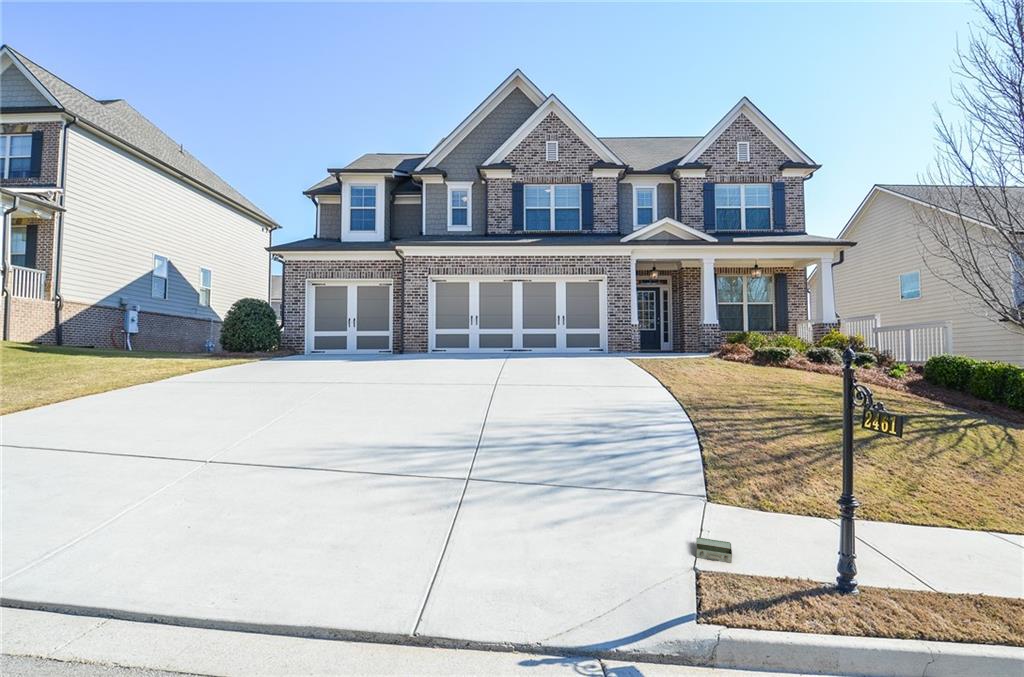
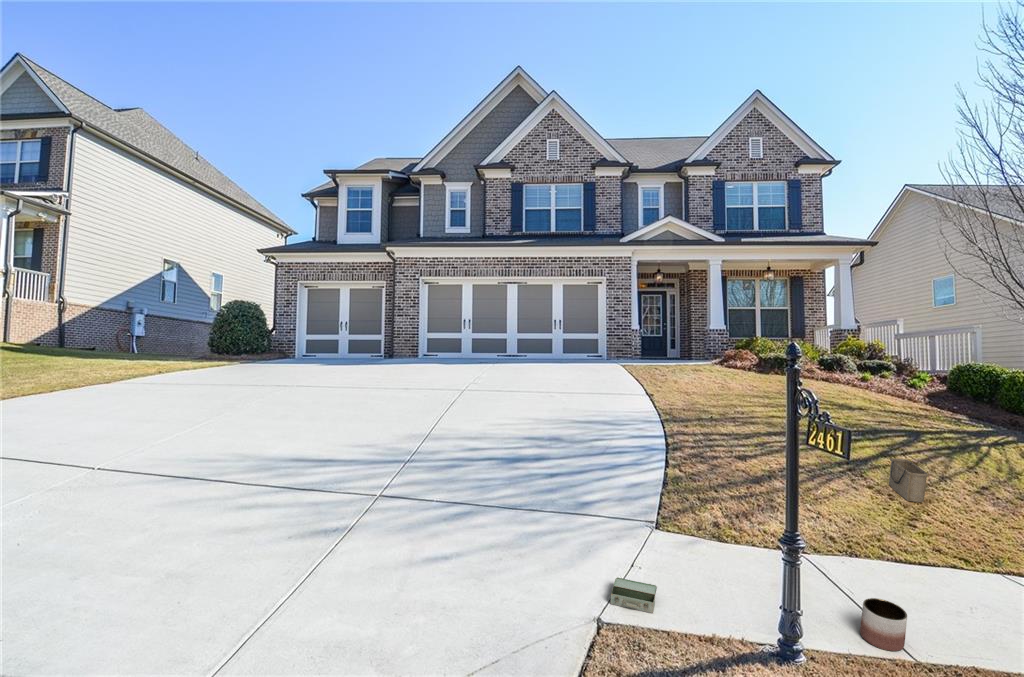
basket: none [889,440,924,476] -> present [889,458,928,502]
planter: none [889,546,926,584] -> present [860,598,907,651]

